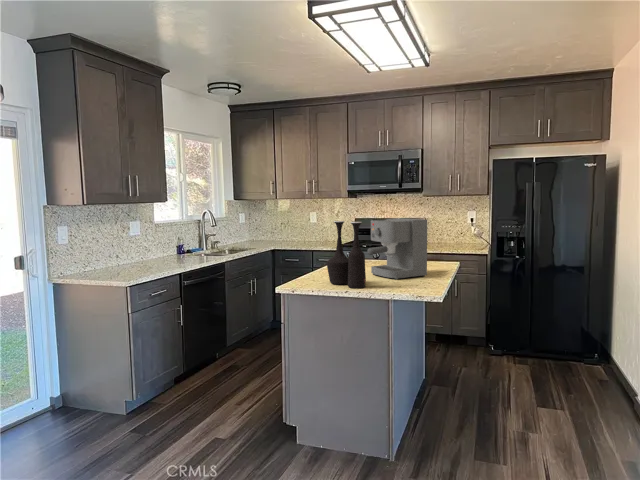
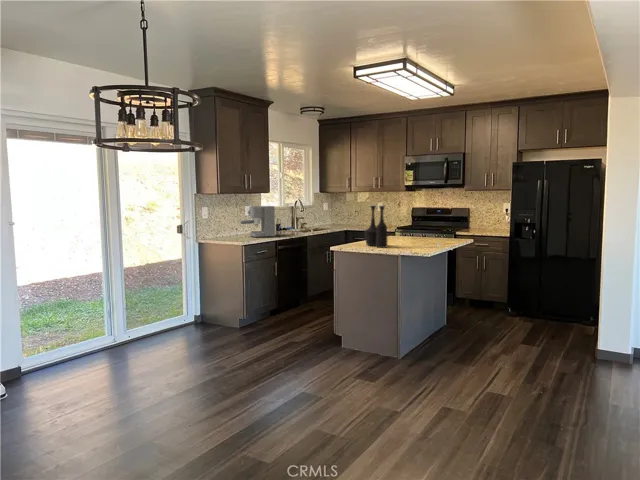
coffee maker: present [367,218,427,280] -> present [241,206,275,237]

